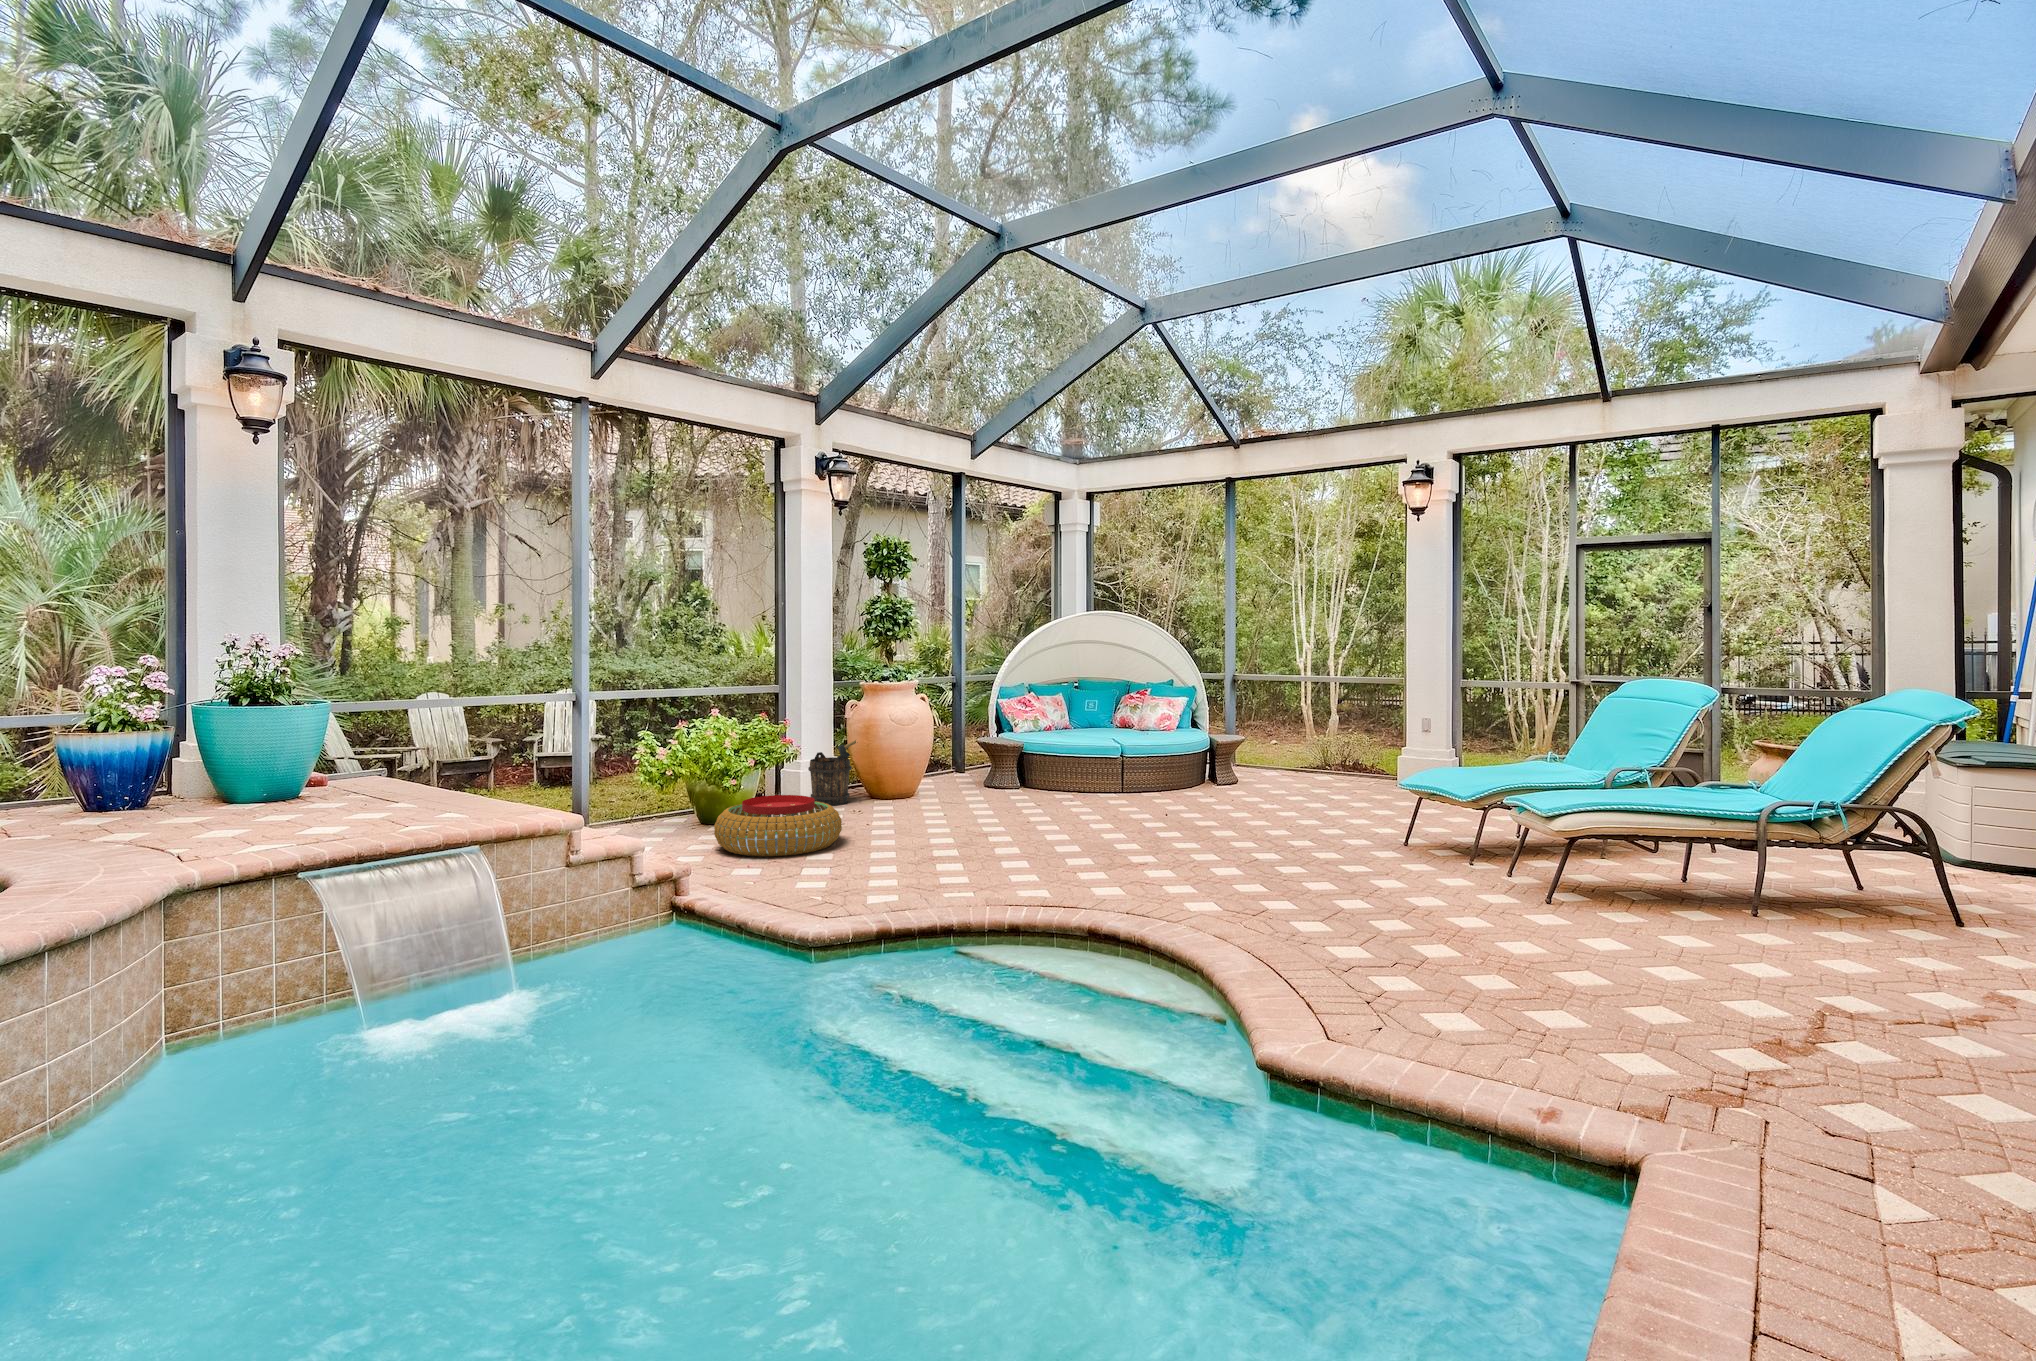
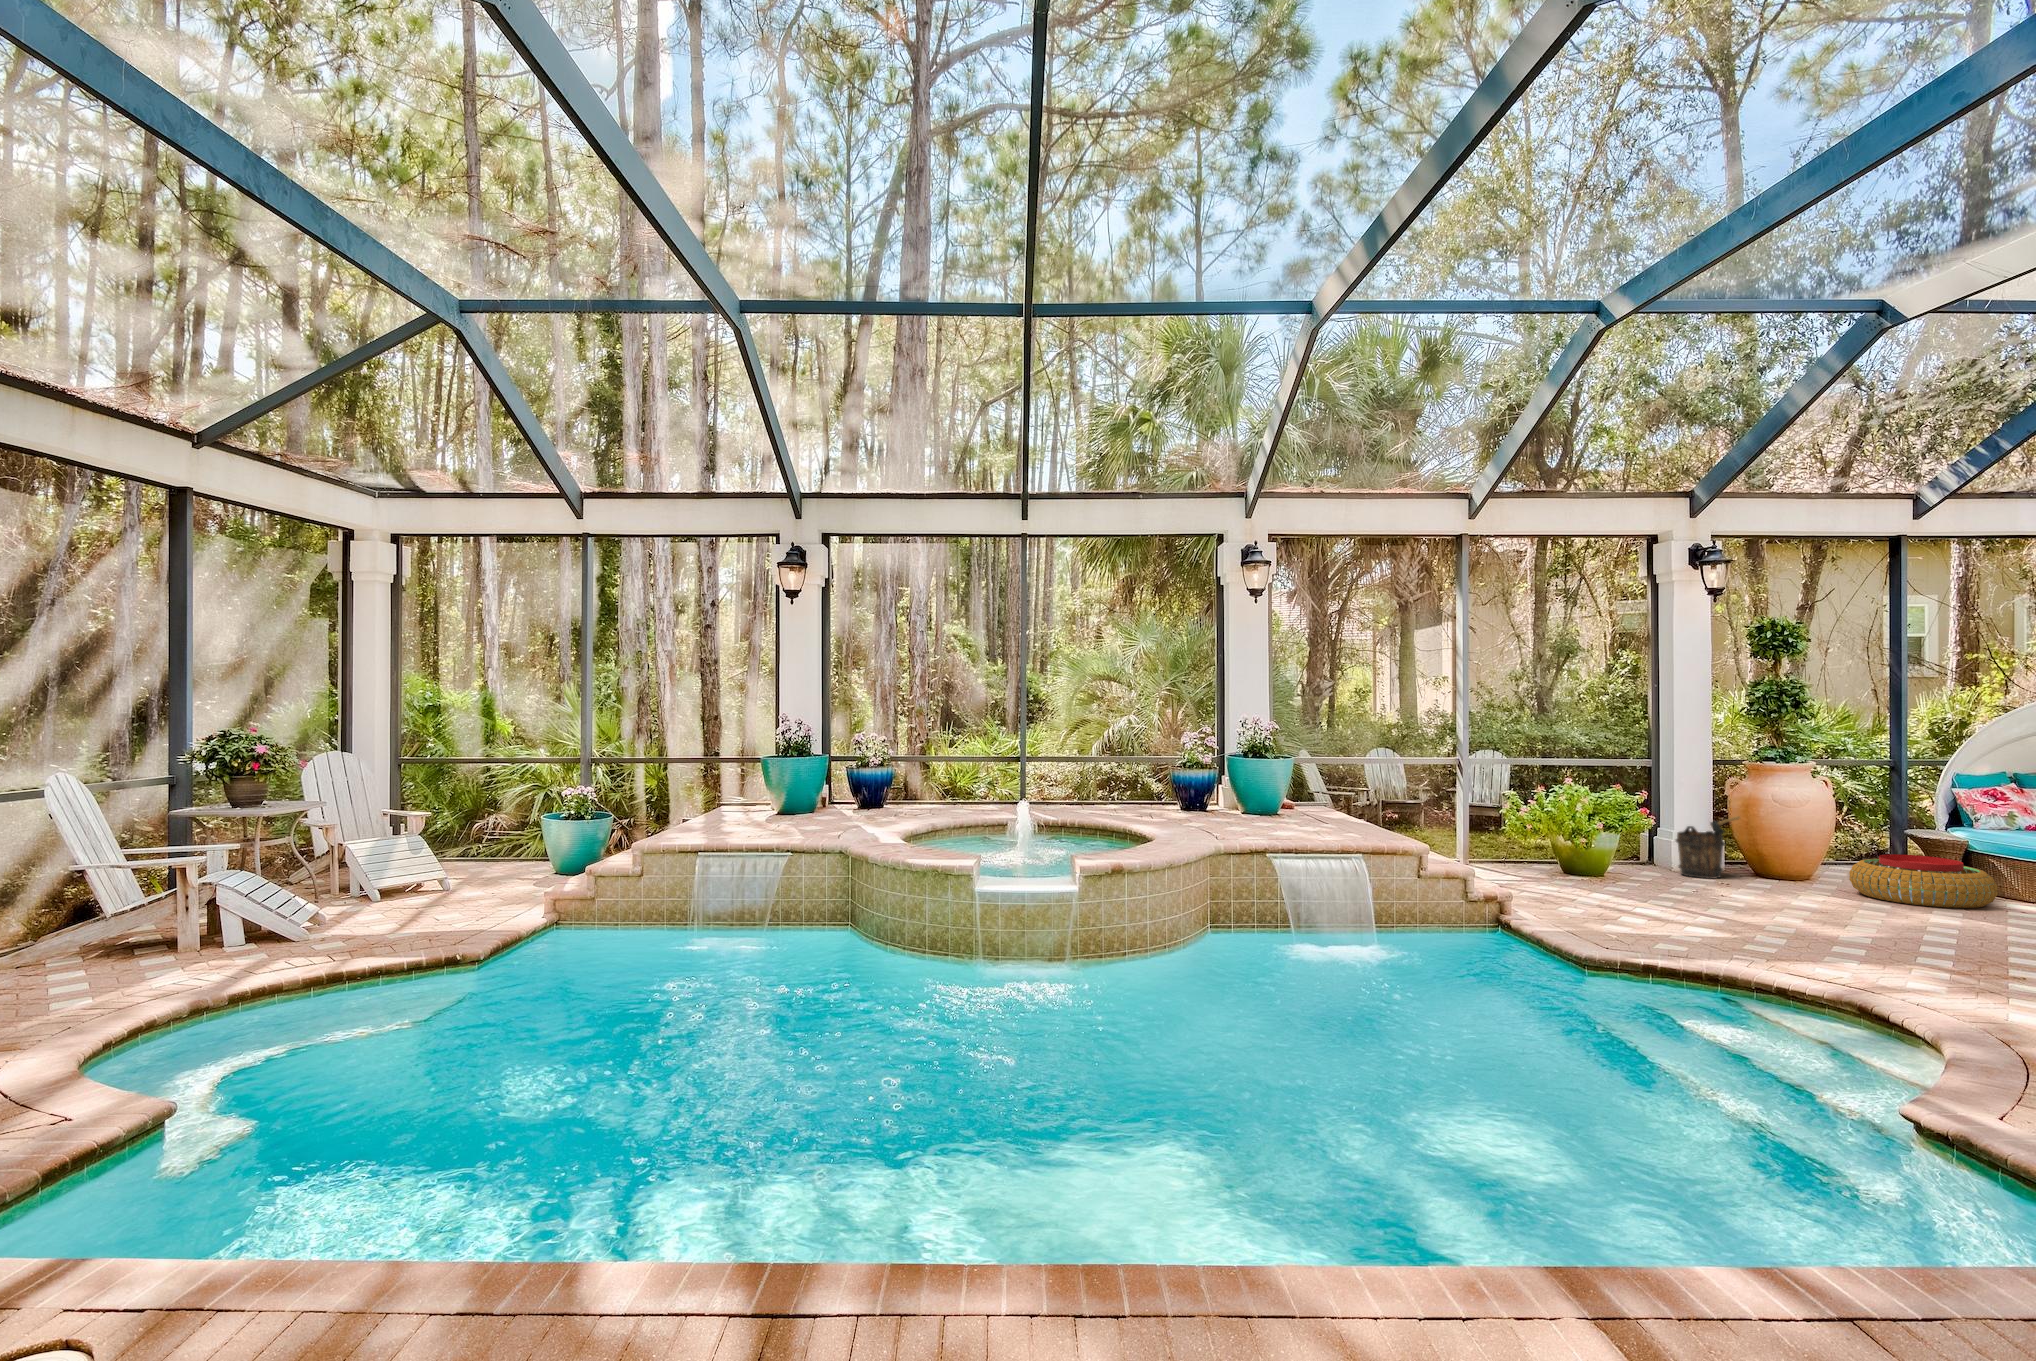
pouf: present [714,795,842,856] -> present [1849,854,1998,908]

